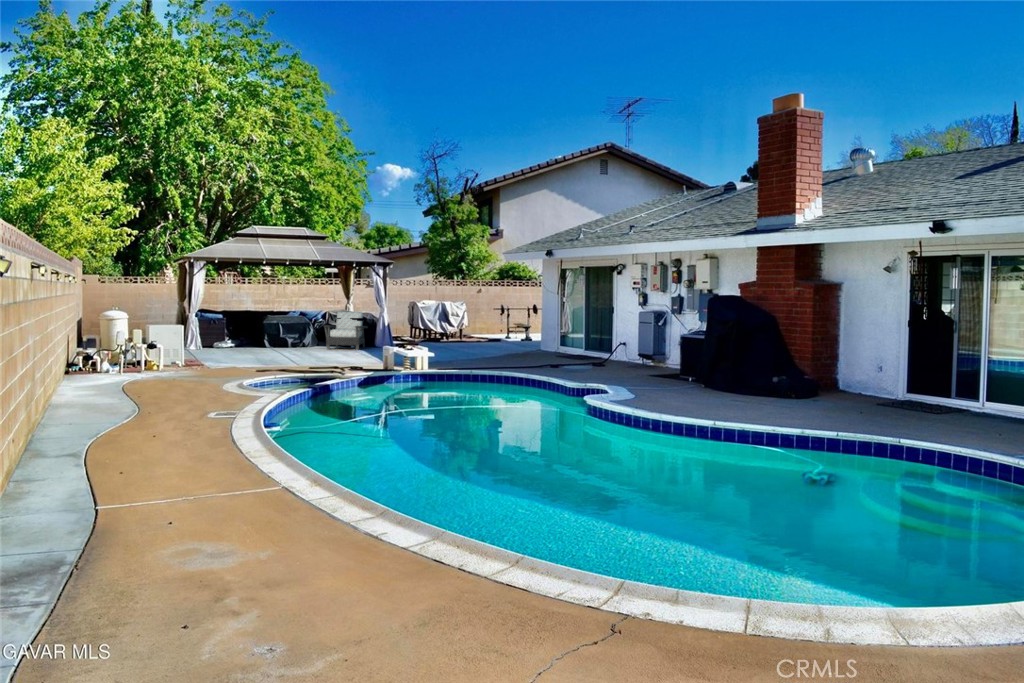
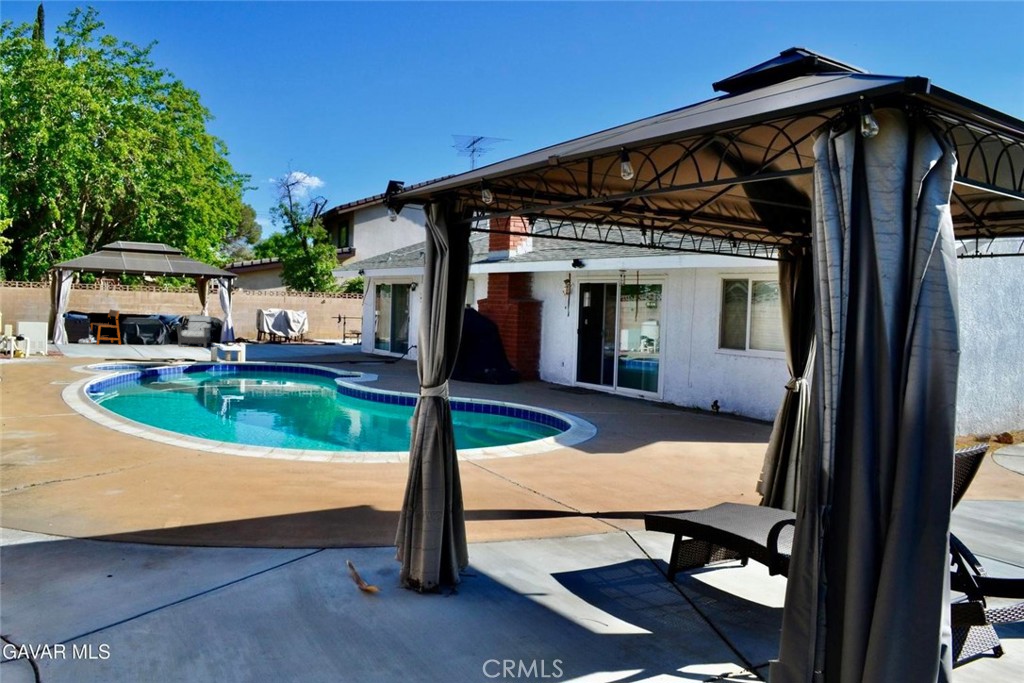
bench: none [226,306,262,350] -> present [89,309,121,345]

